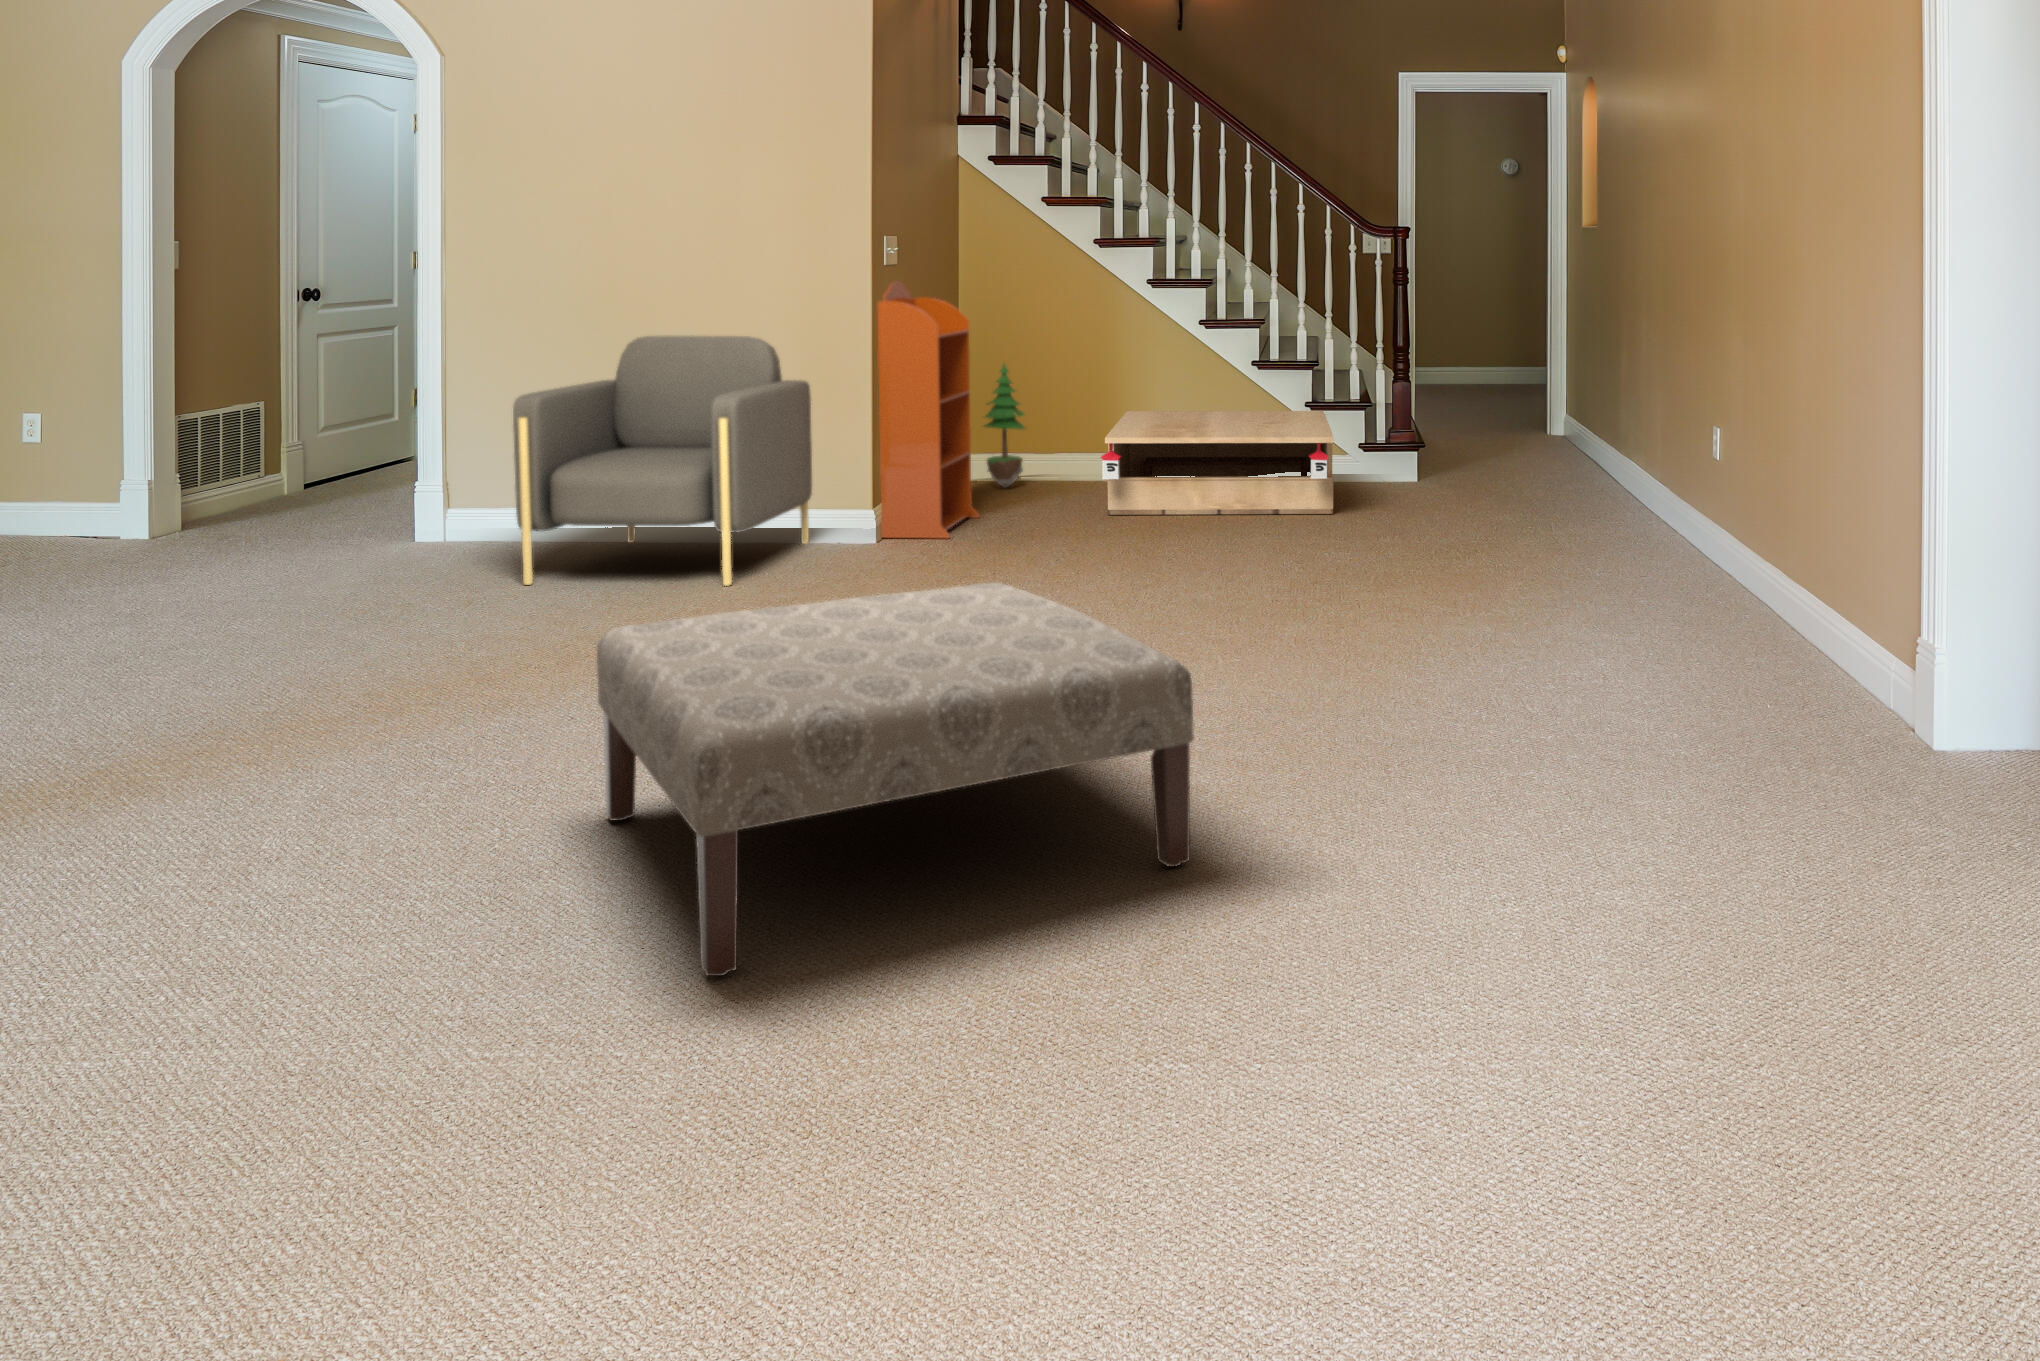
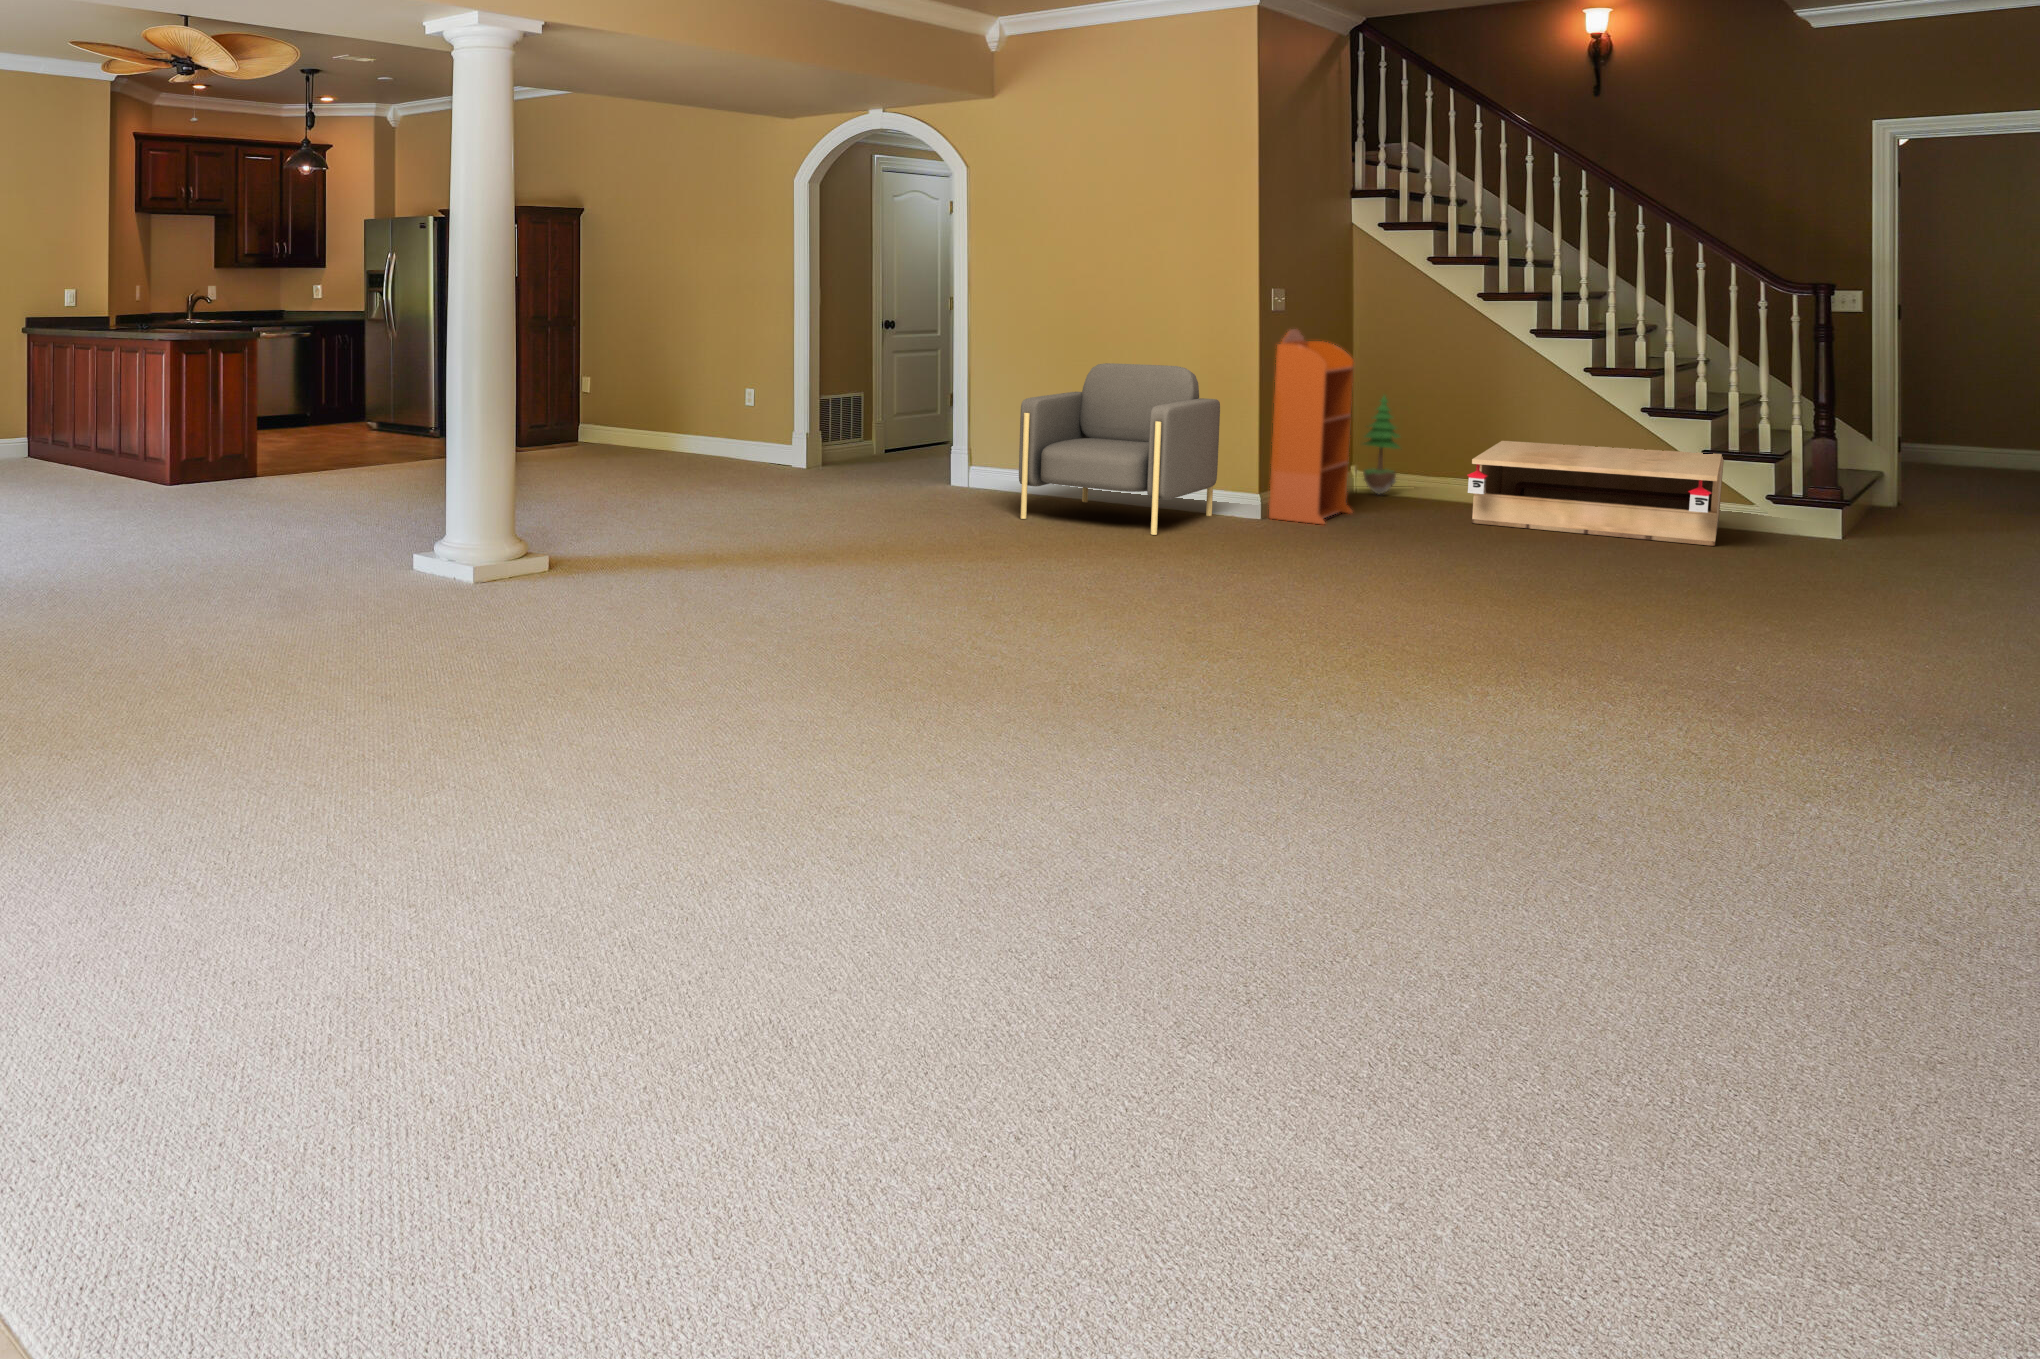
ottoman: present [597,583,1194,976] -> none [1093,531,1490,726]

